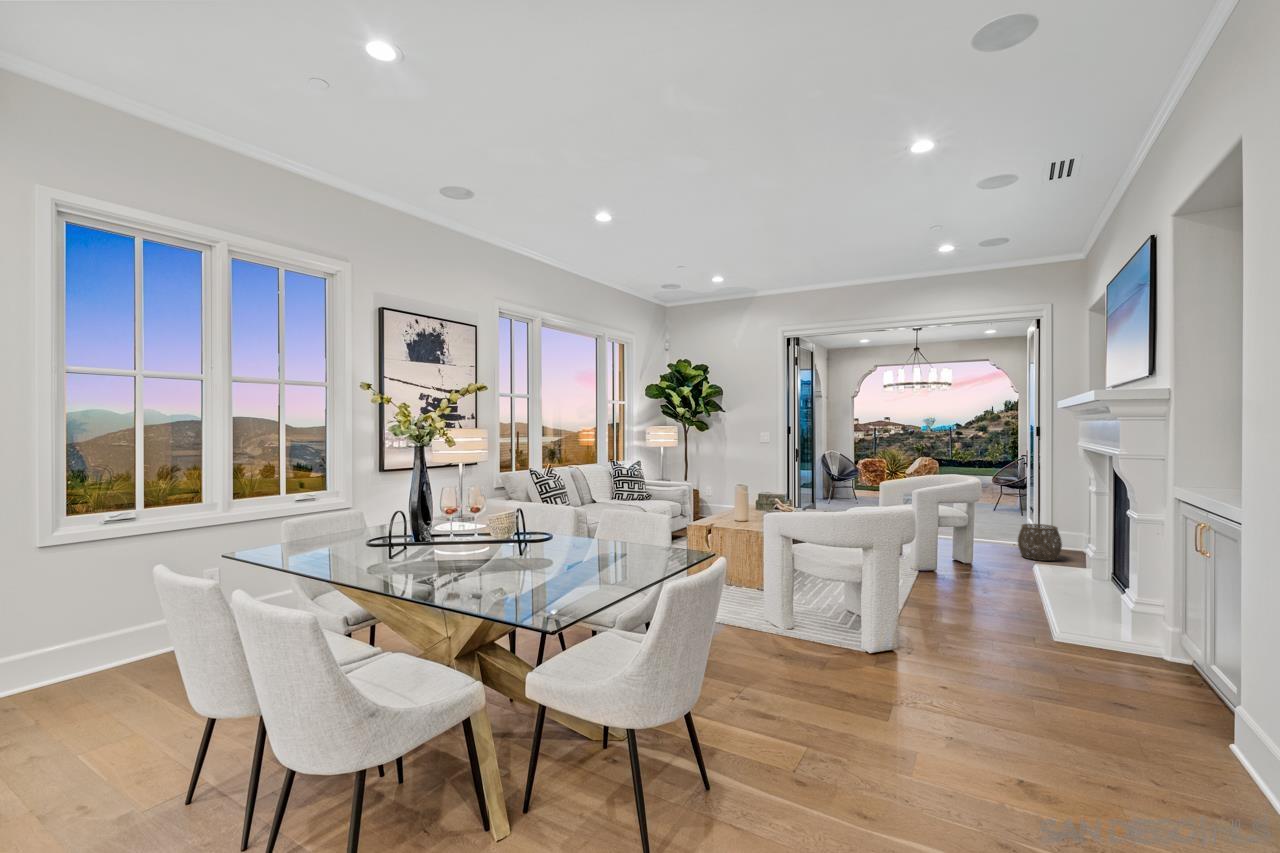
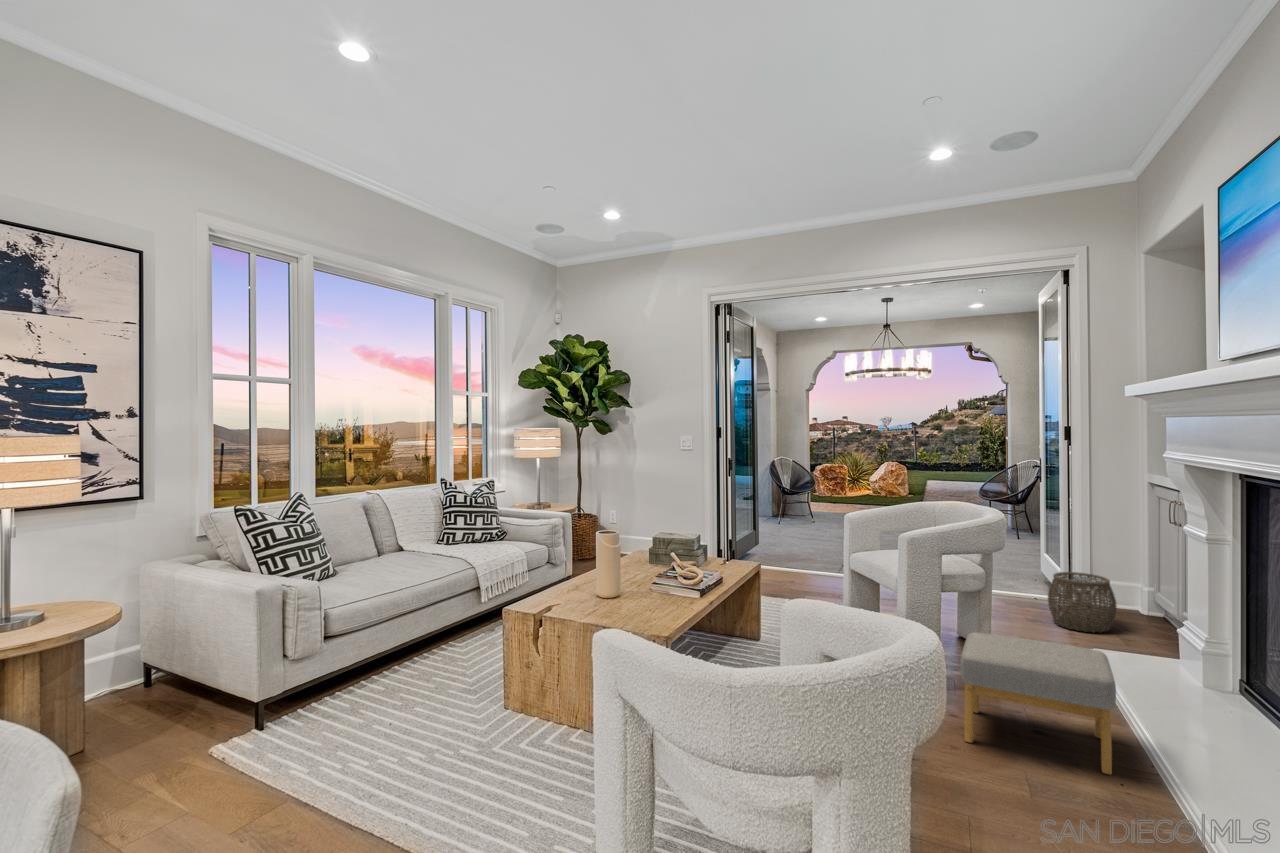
footstool: none [943,543,1026,608] -> present [960,632,1116,774]

